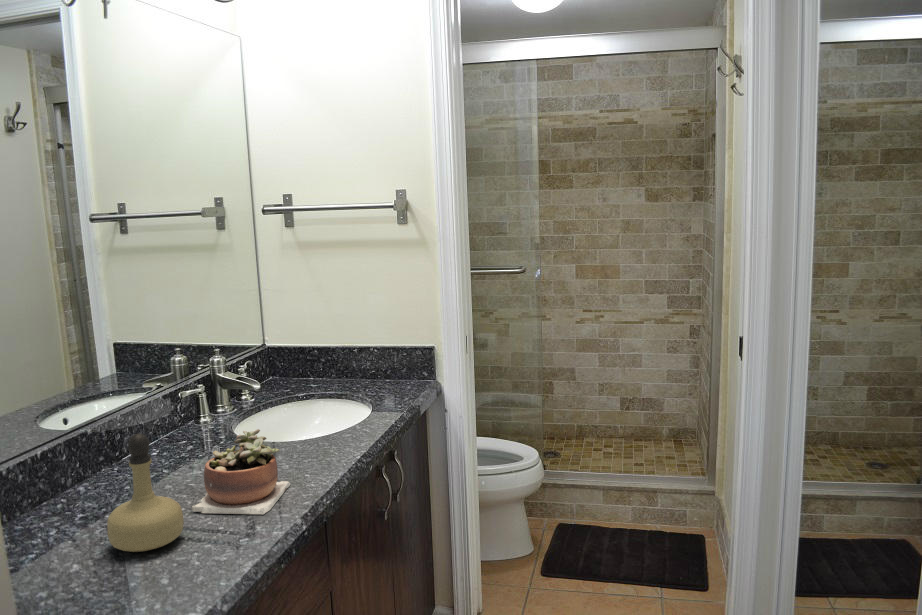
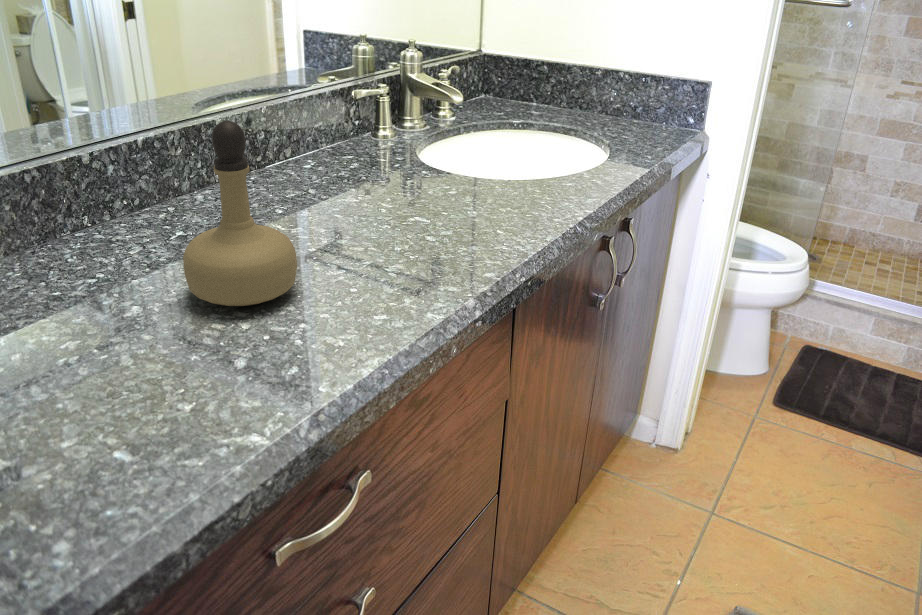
succulent plant: present [192,429,290,514] -> none [323,149,472,281]

